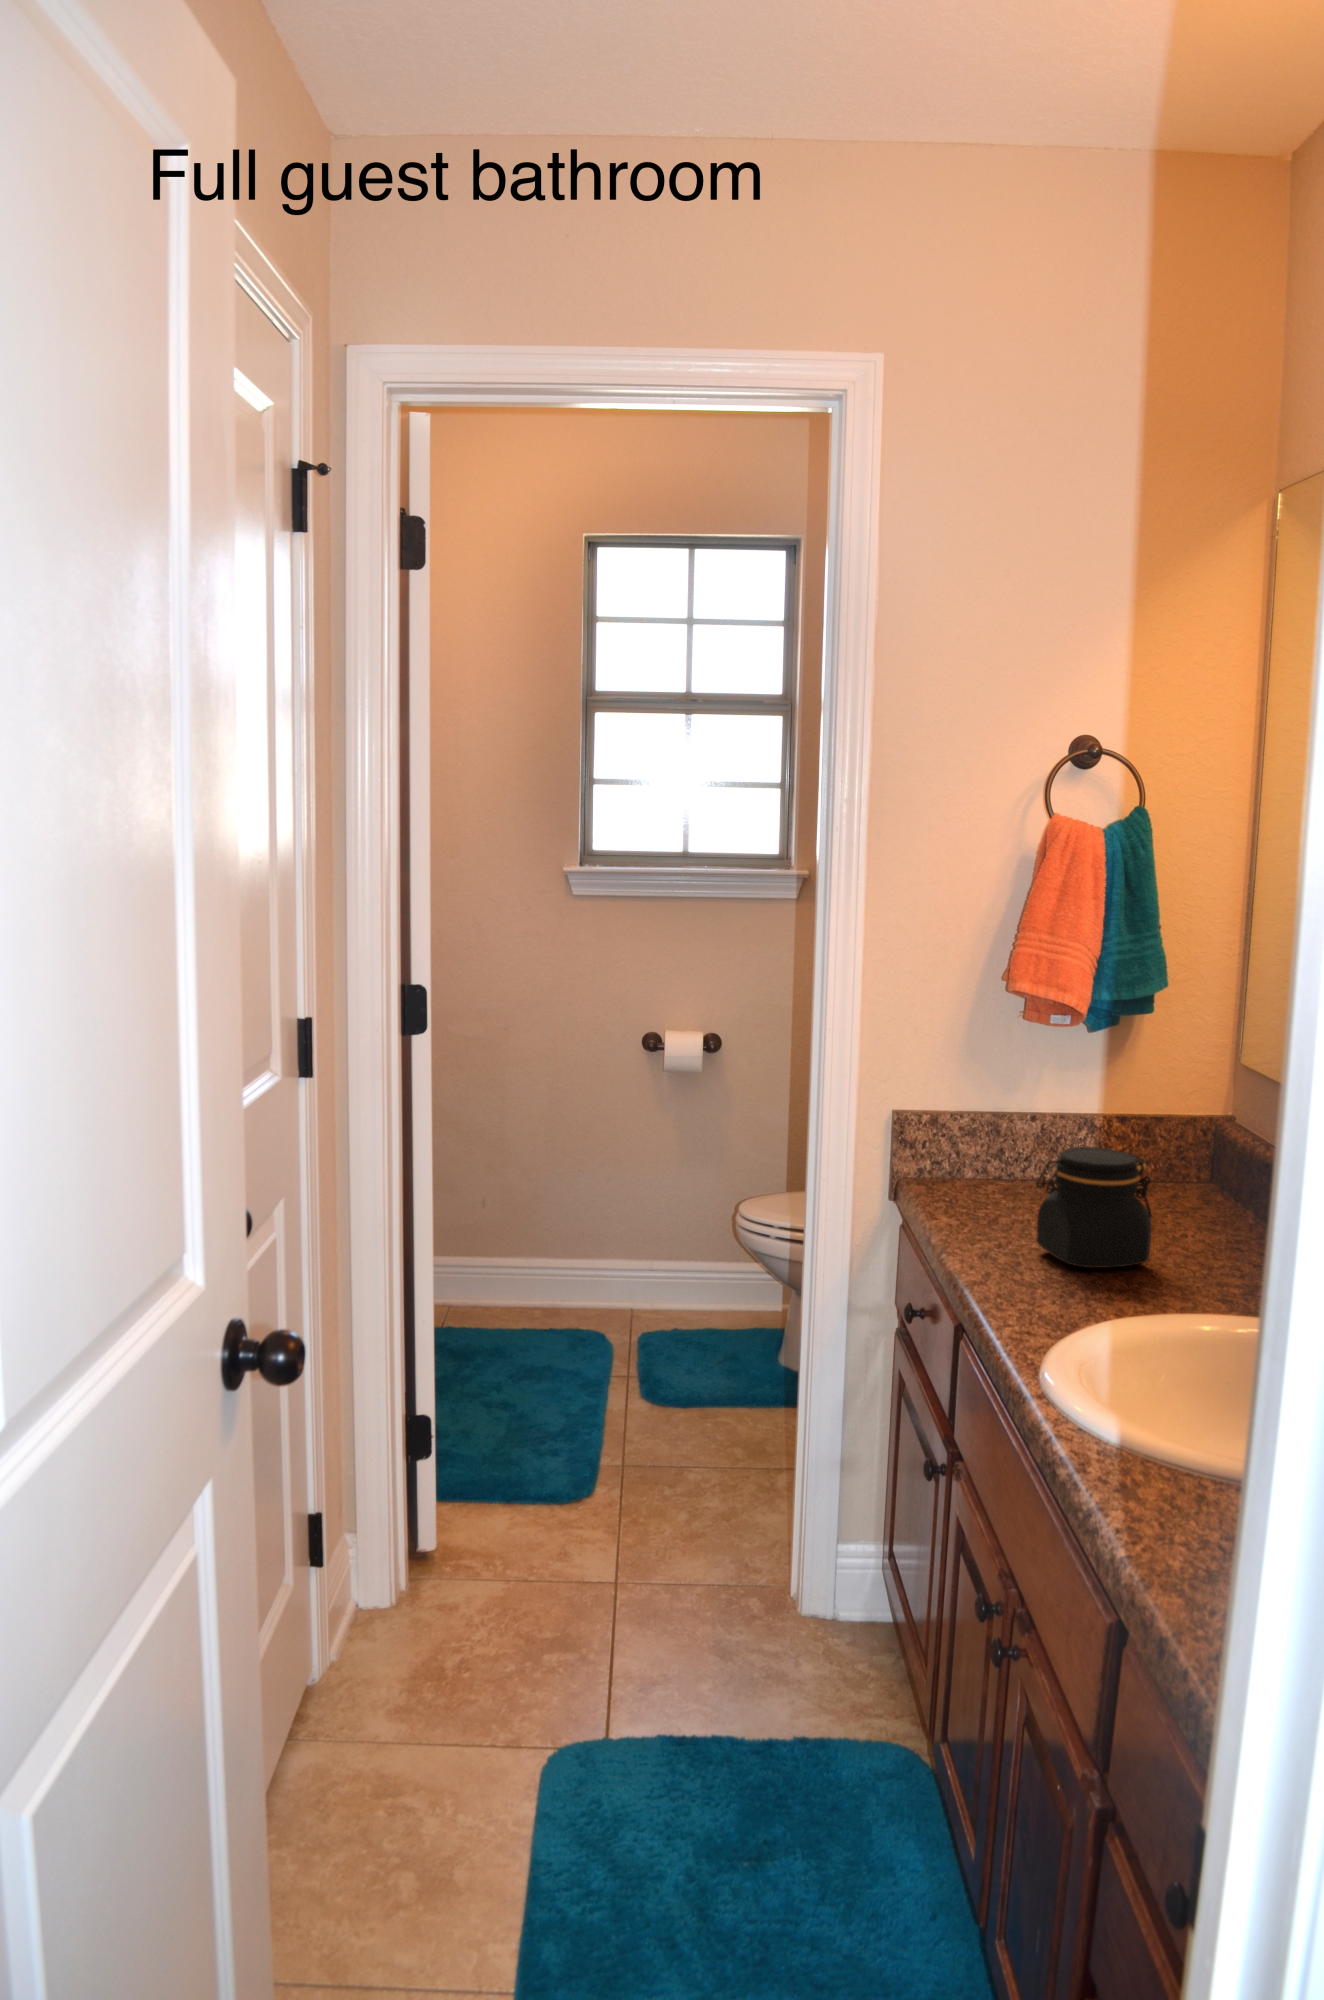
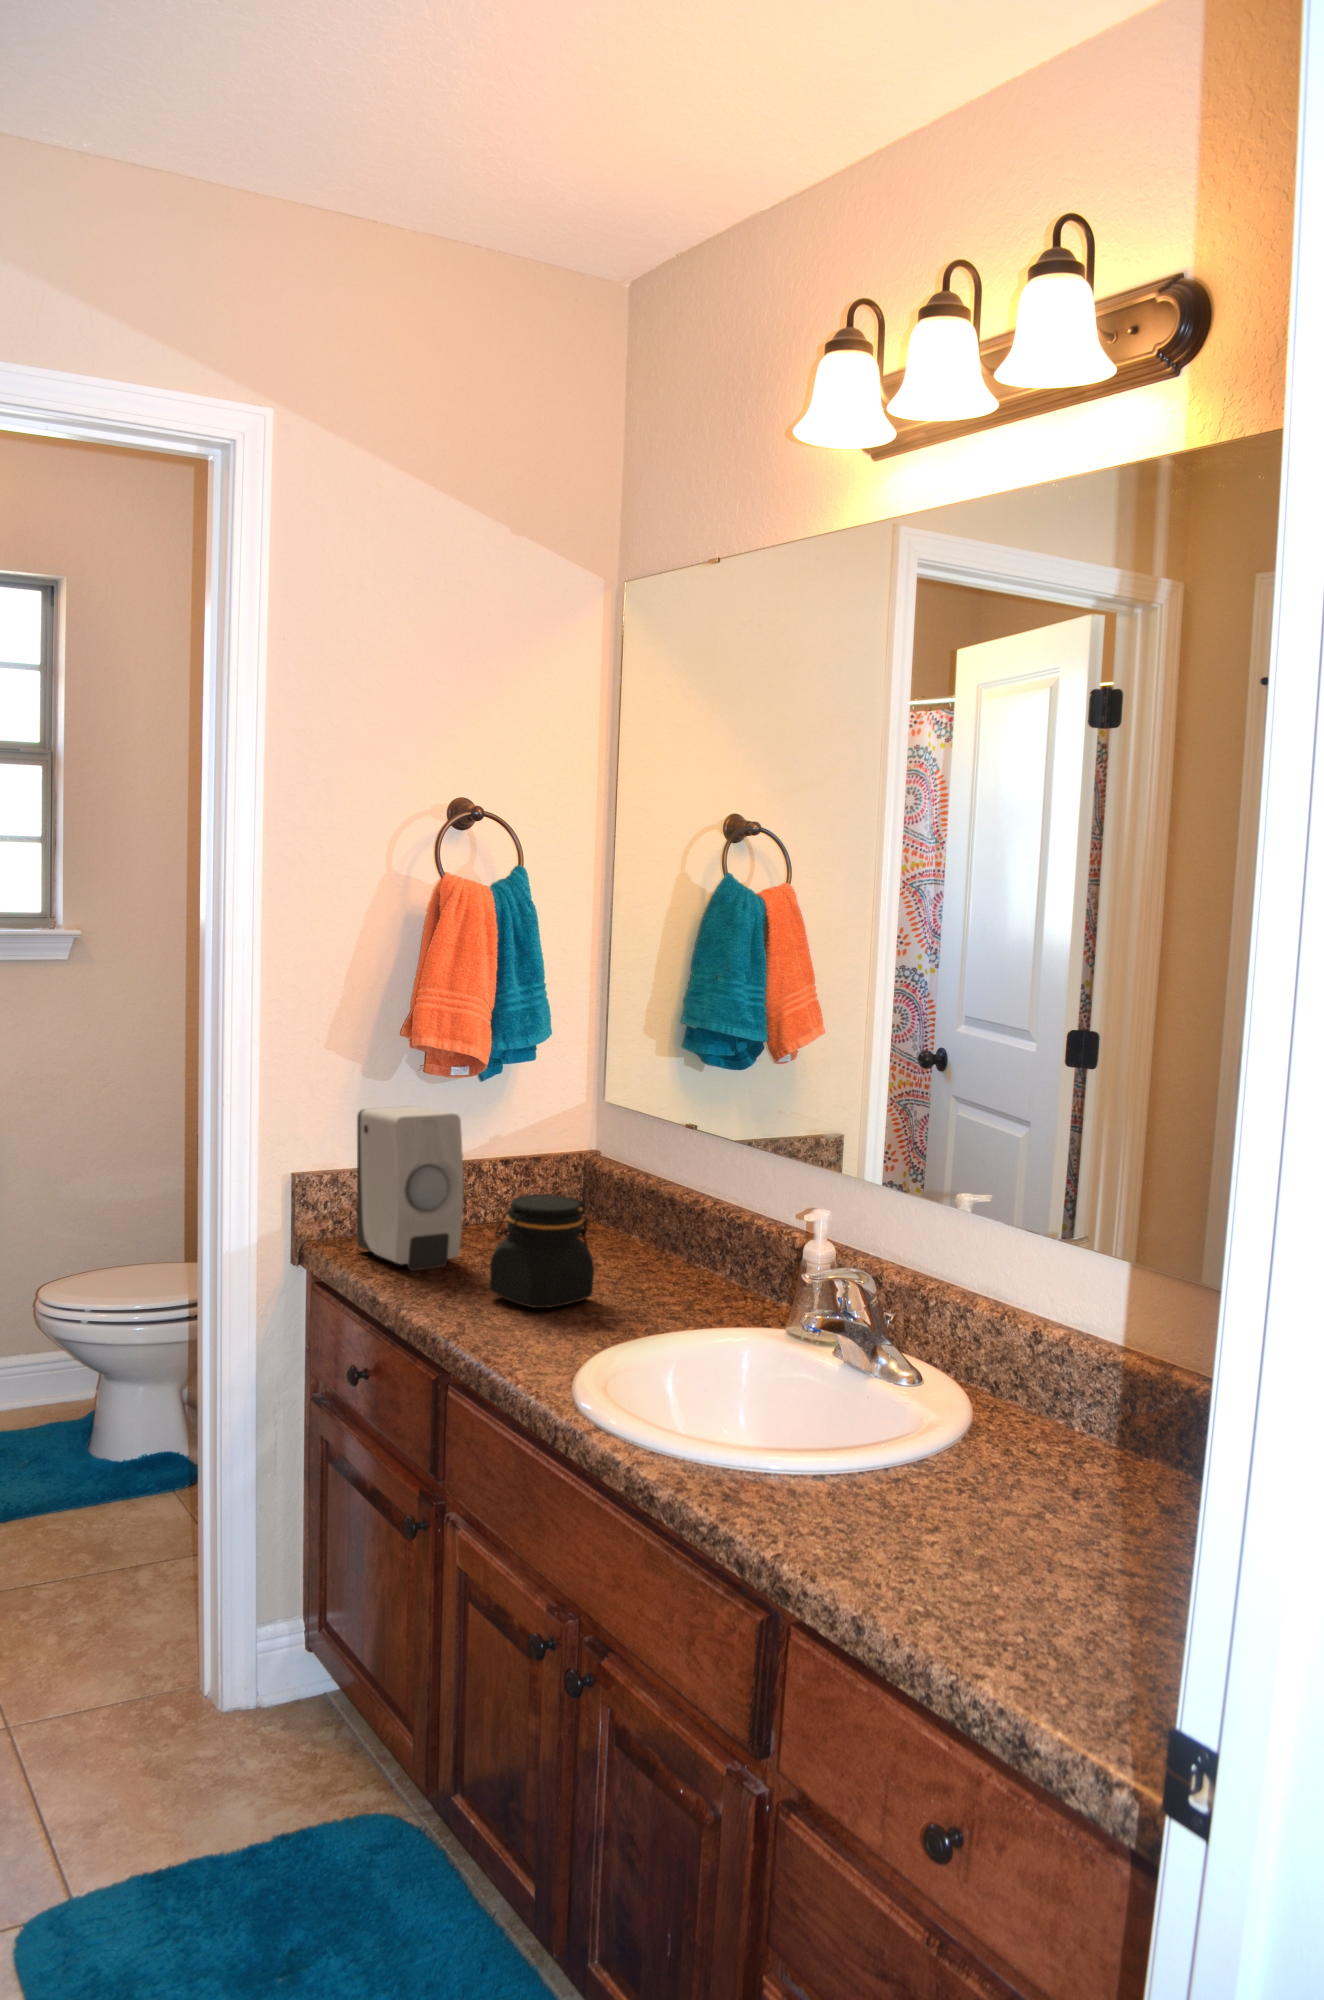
soap dispenser: none [946,1052,1042,1217] -> present [357,1106,463,1271]

